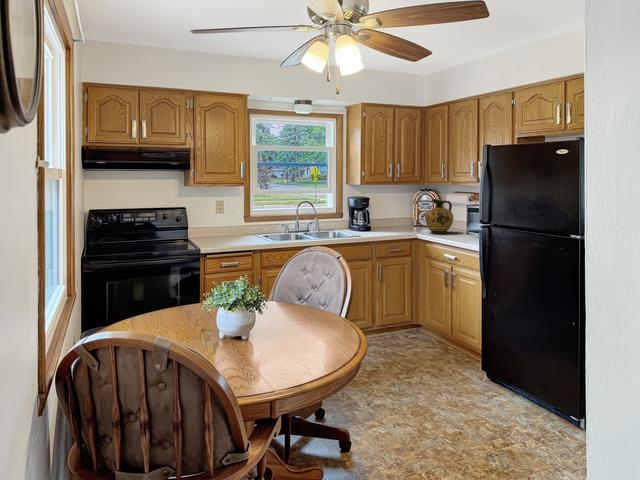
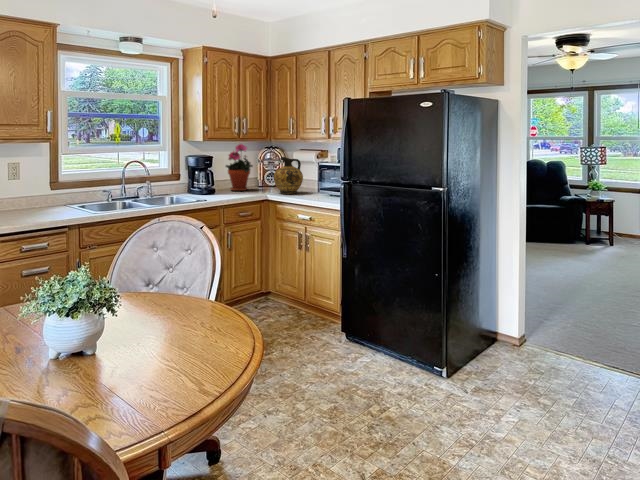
potted plant: none [382,187,408,230] -> present [226,144,253,191]

